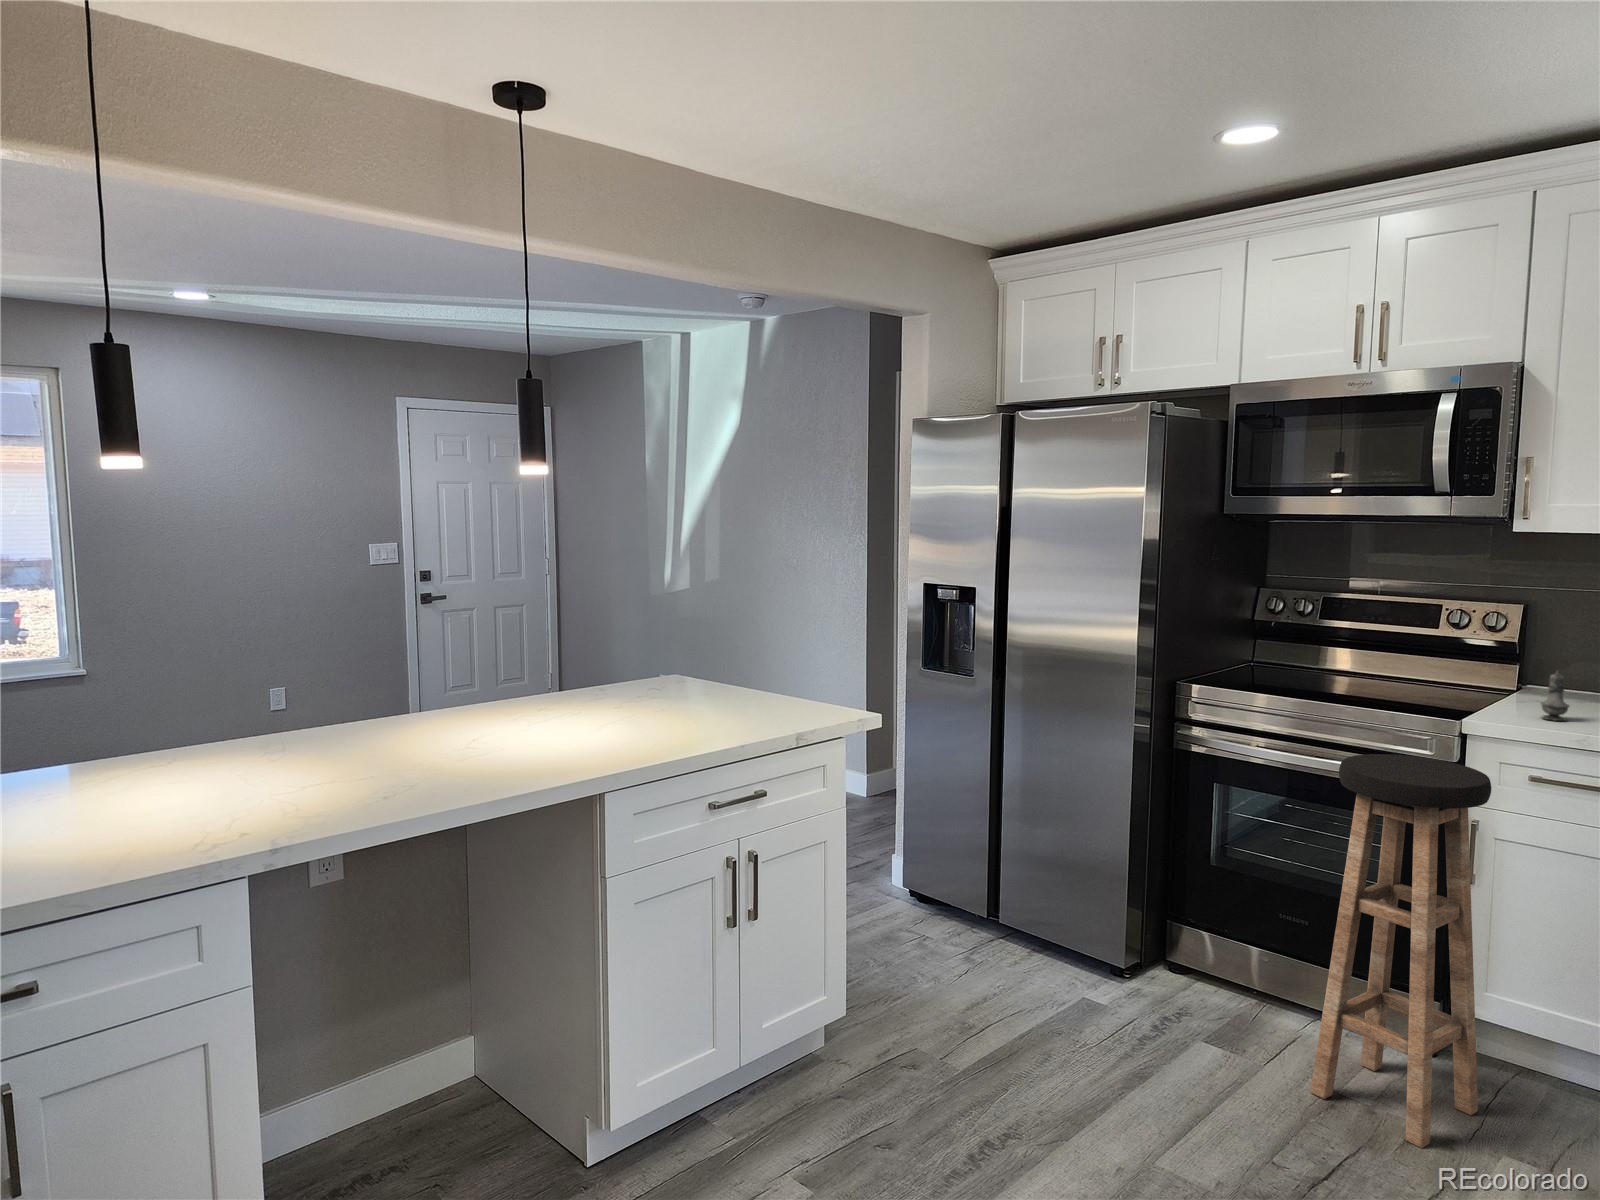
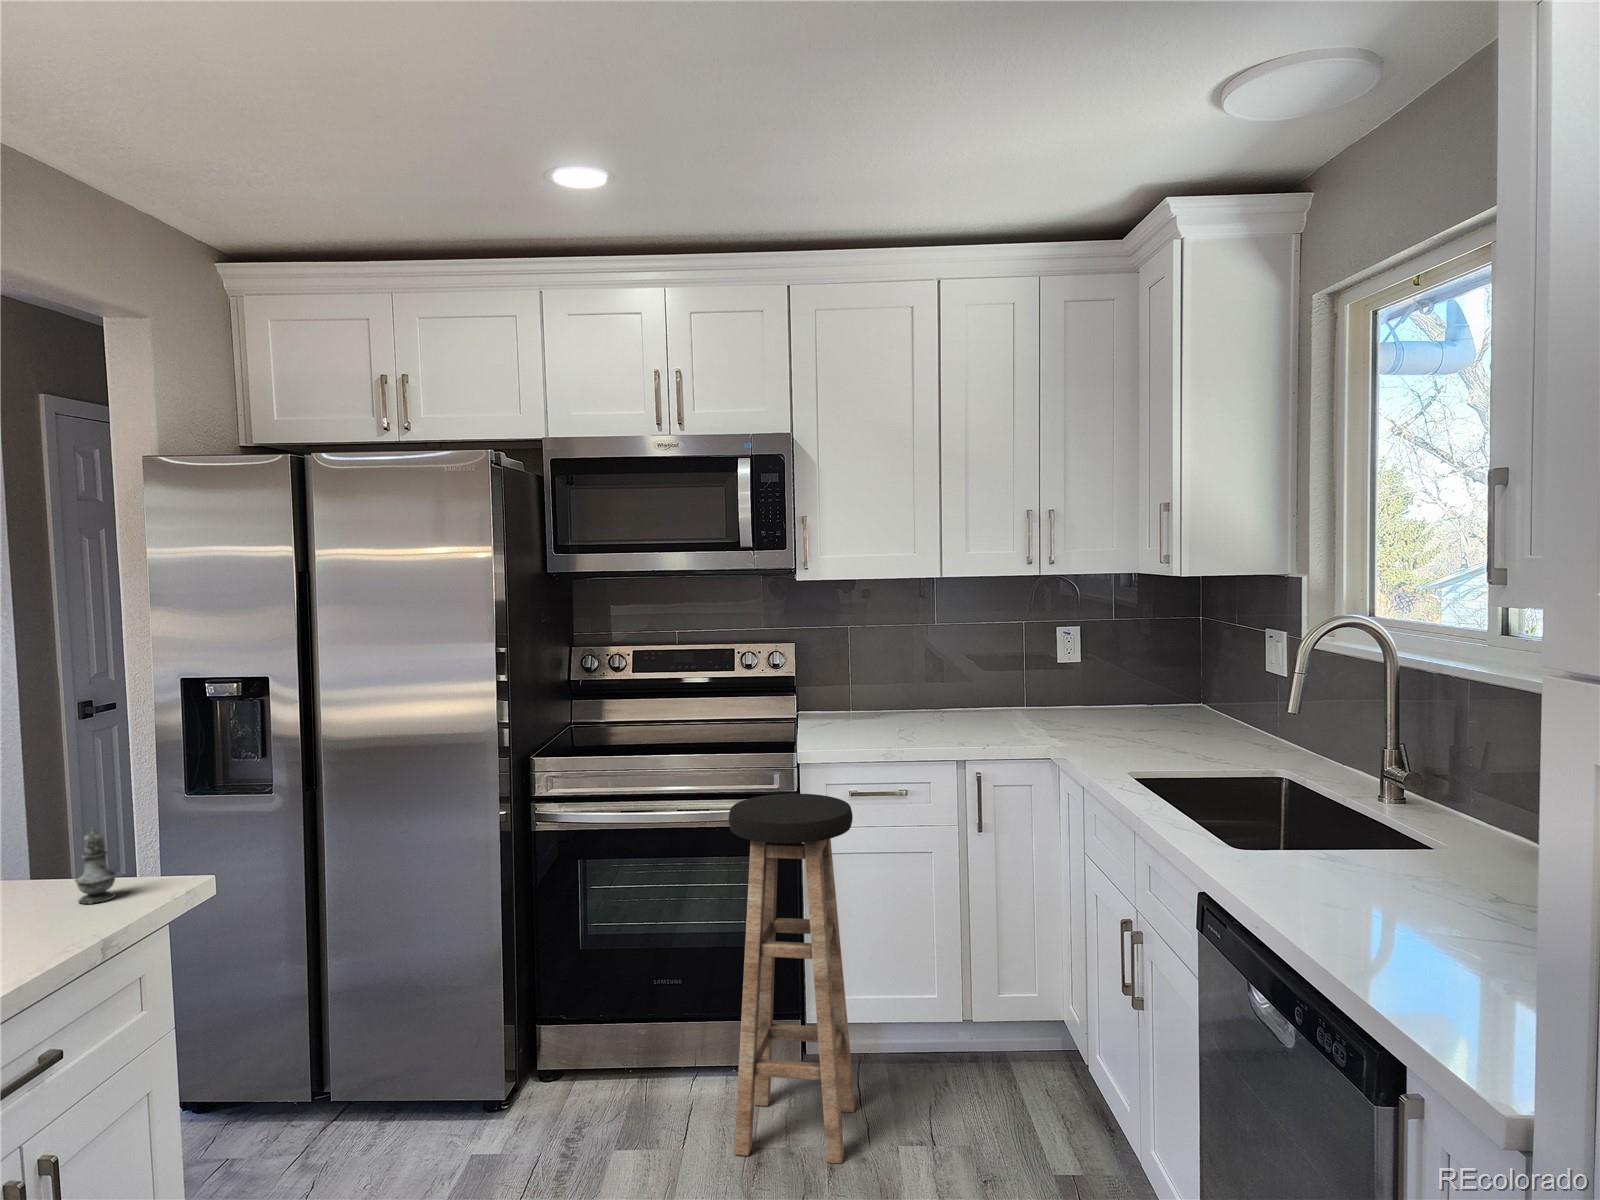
salt shaker: present [1541,671,1569,721] -> present [75,828,117,904]

